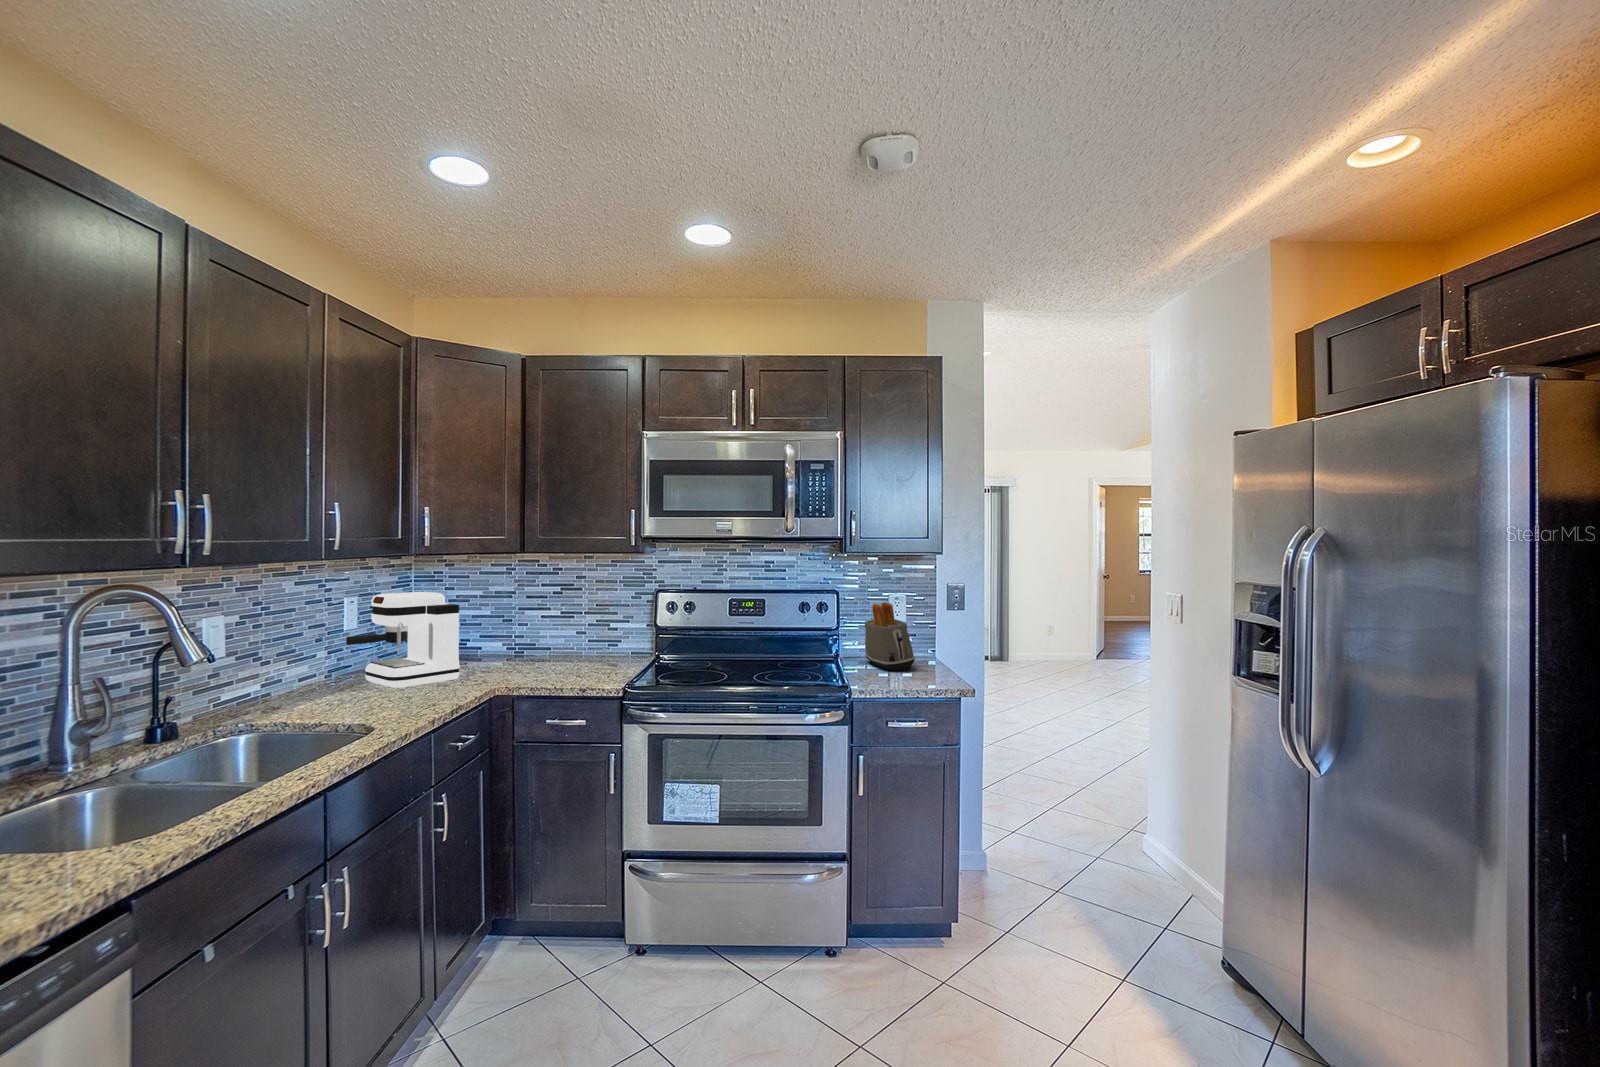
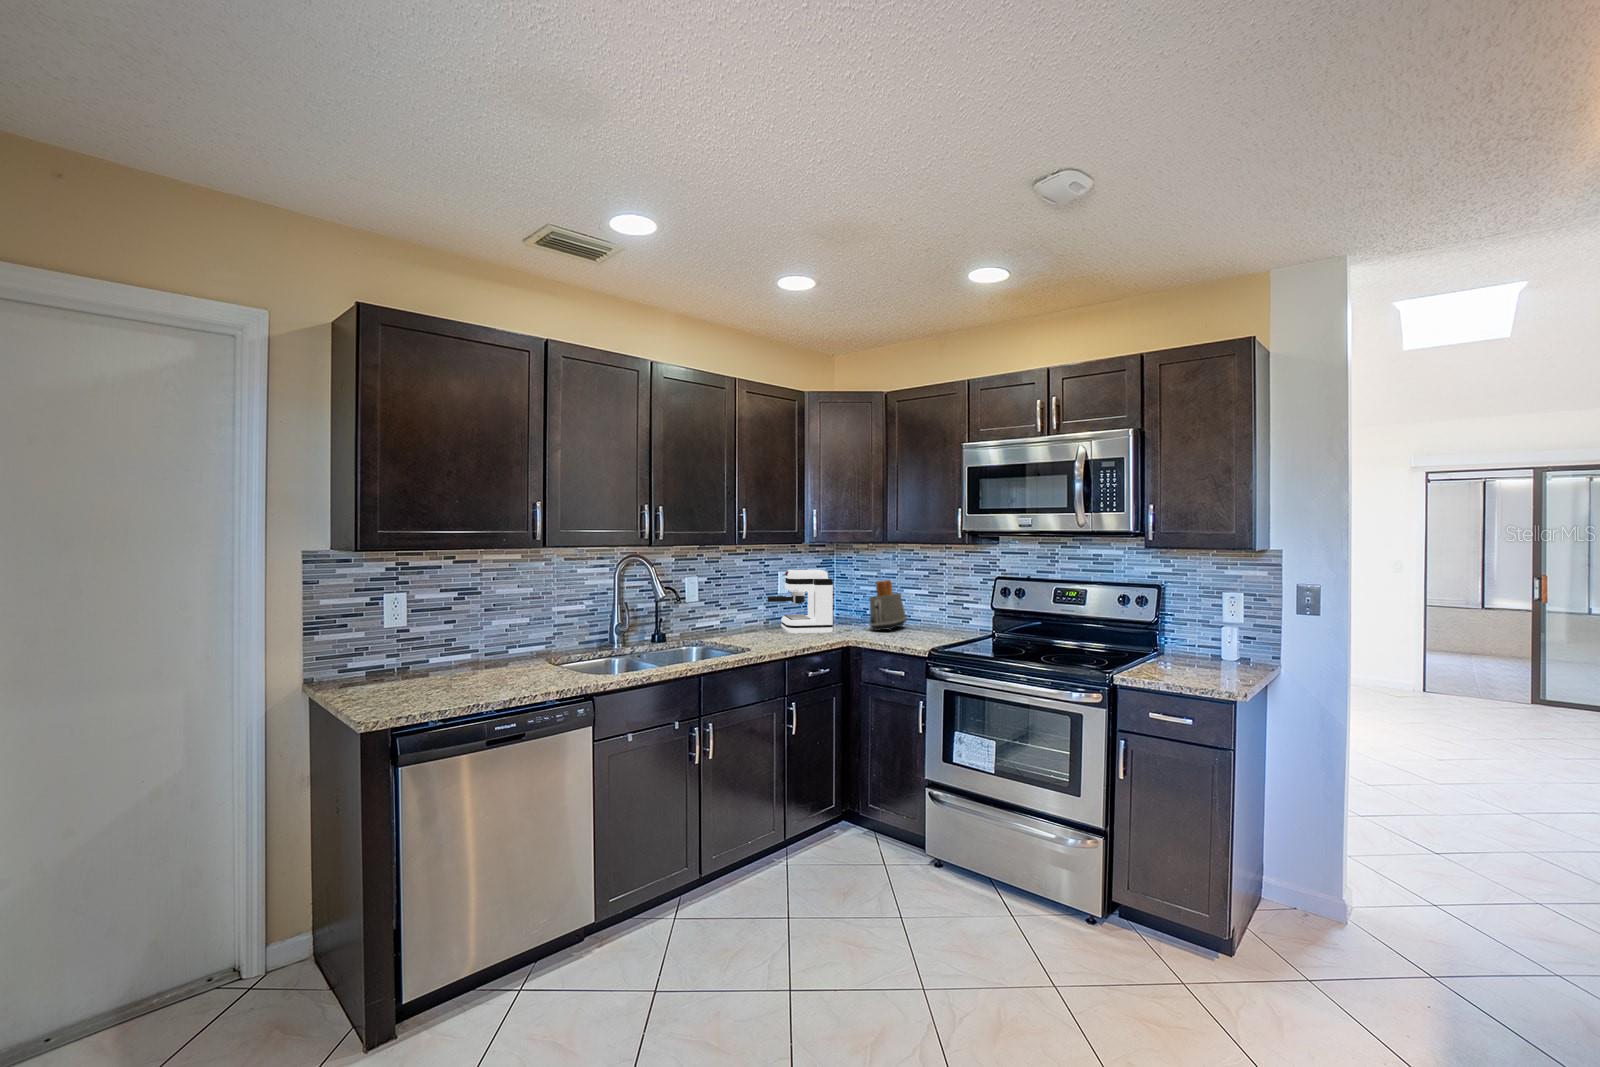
toaster: present [865,602,915,670] -> present [869,580,907,631]

